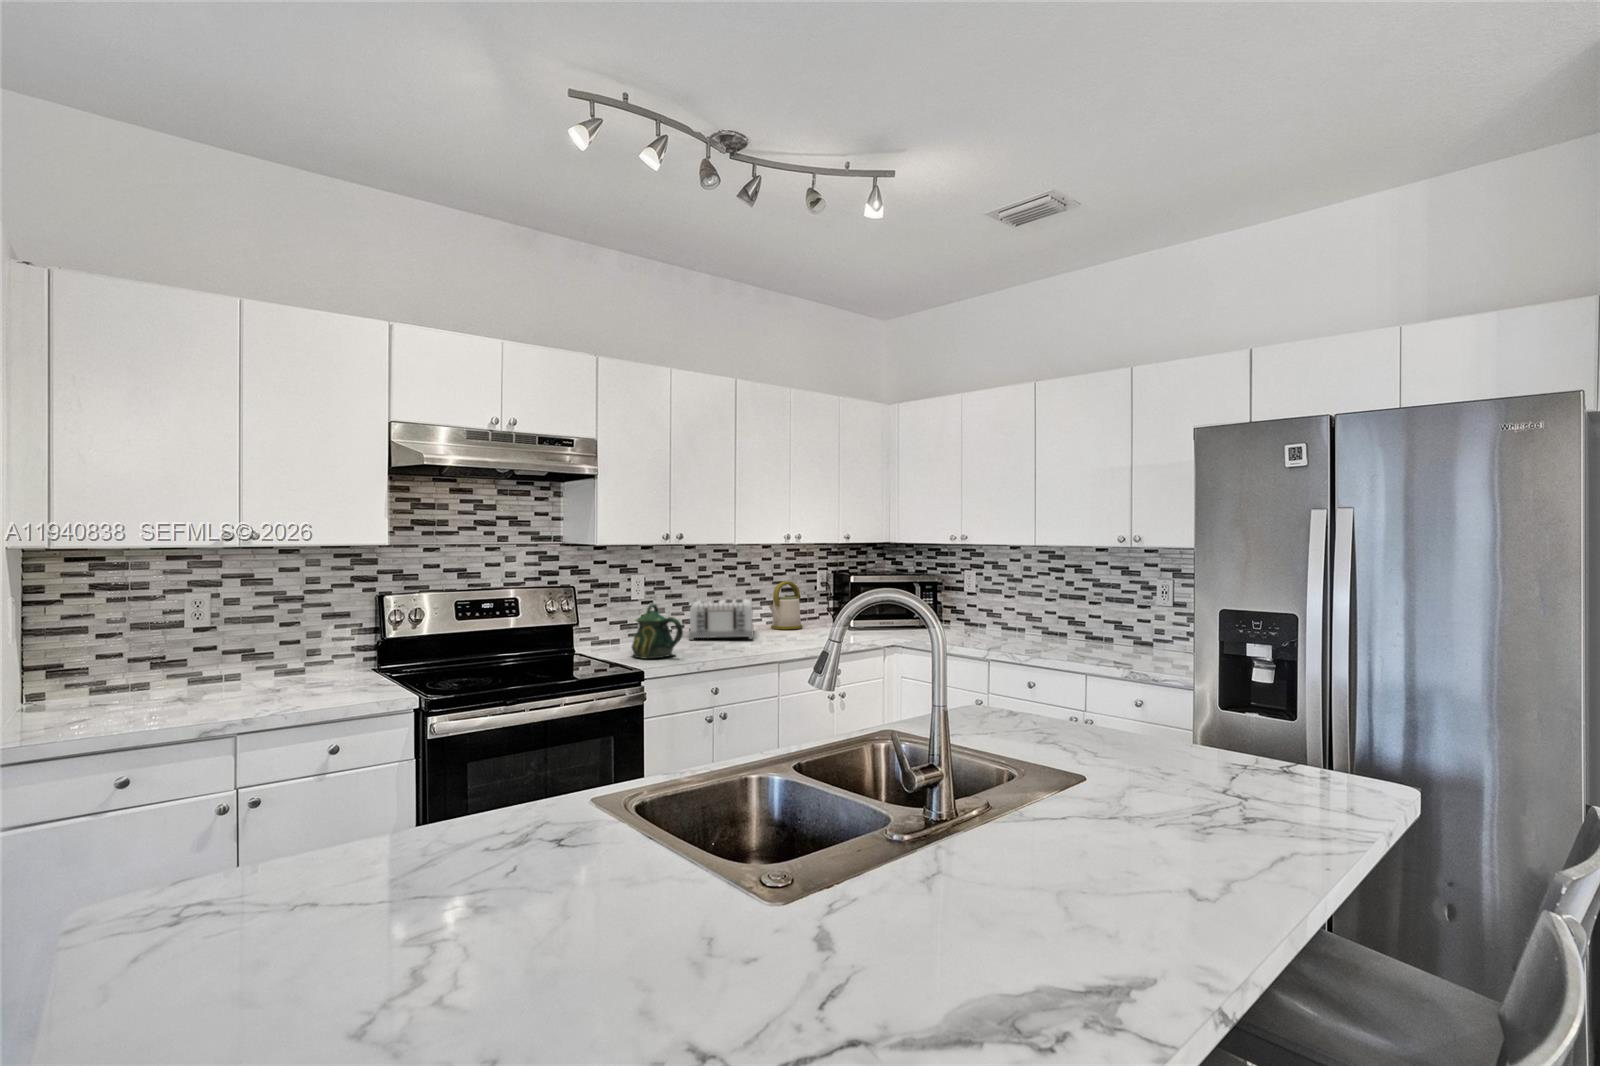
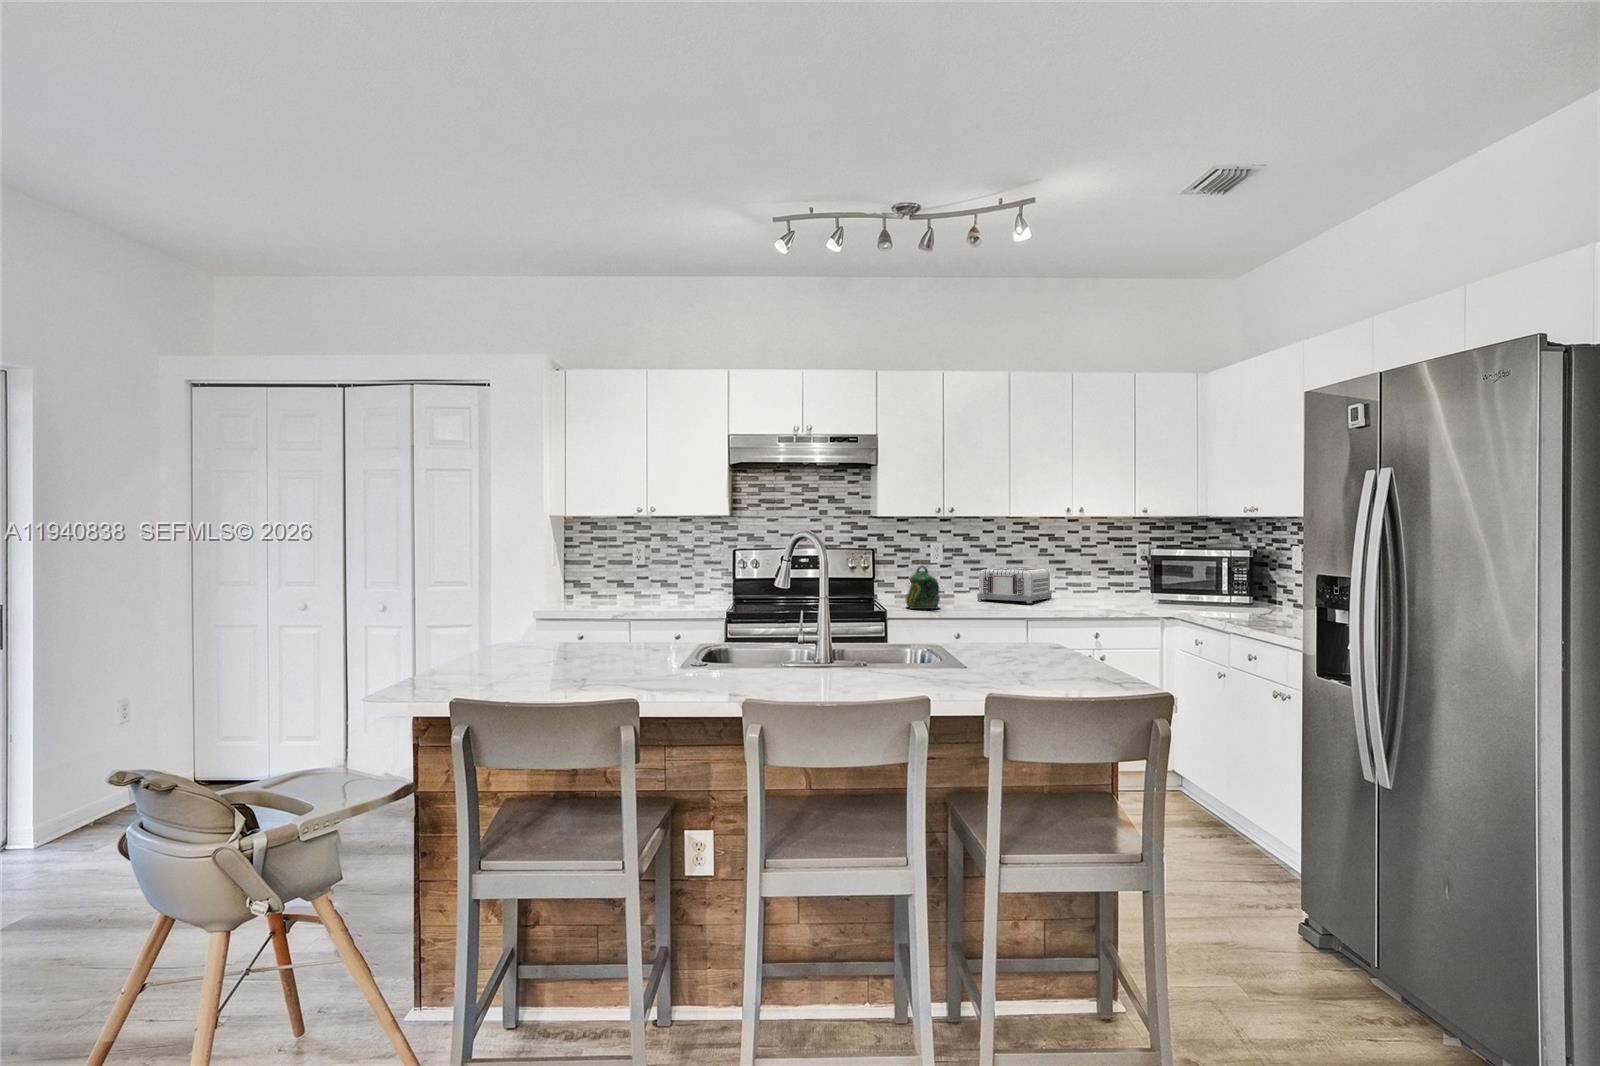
kettle: present [769,581,802,629] -> none [1071,554,1107,600]

